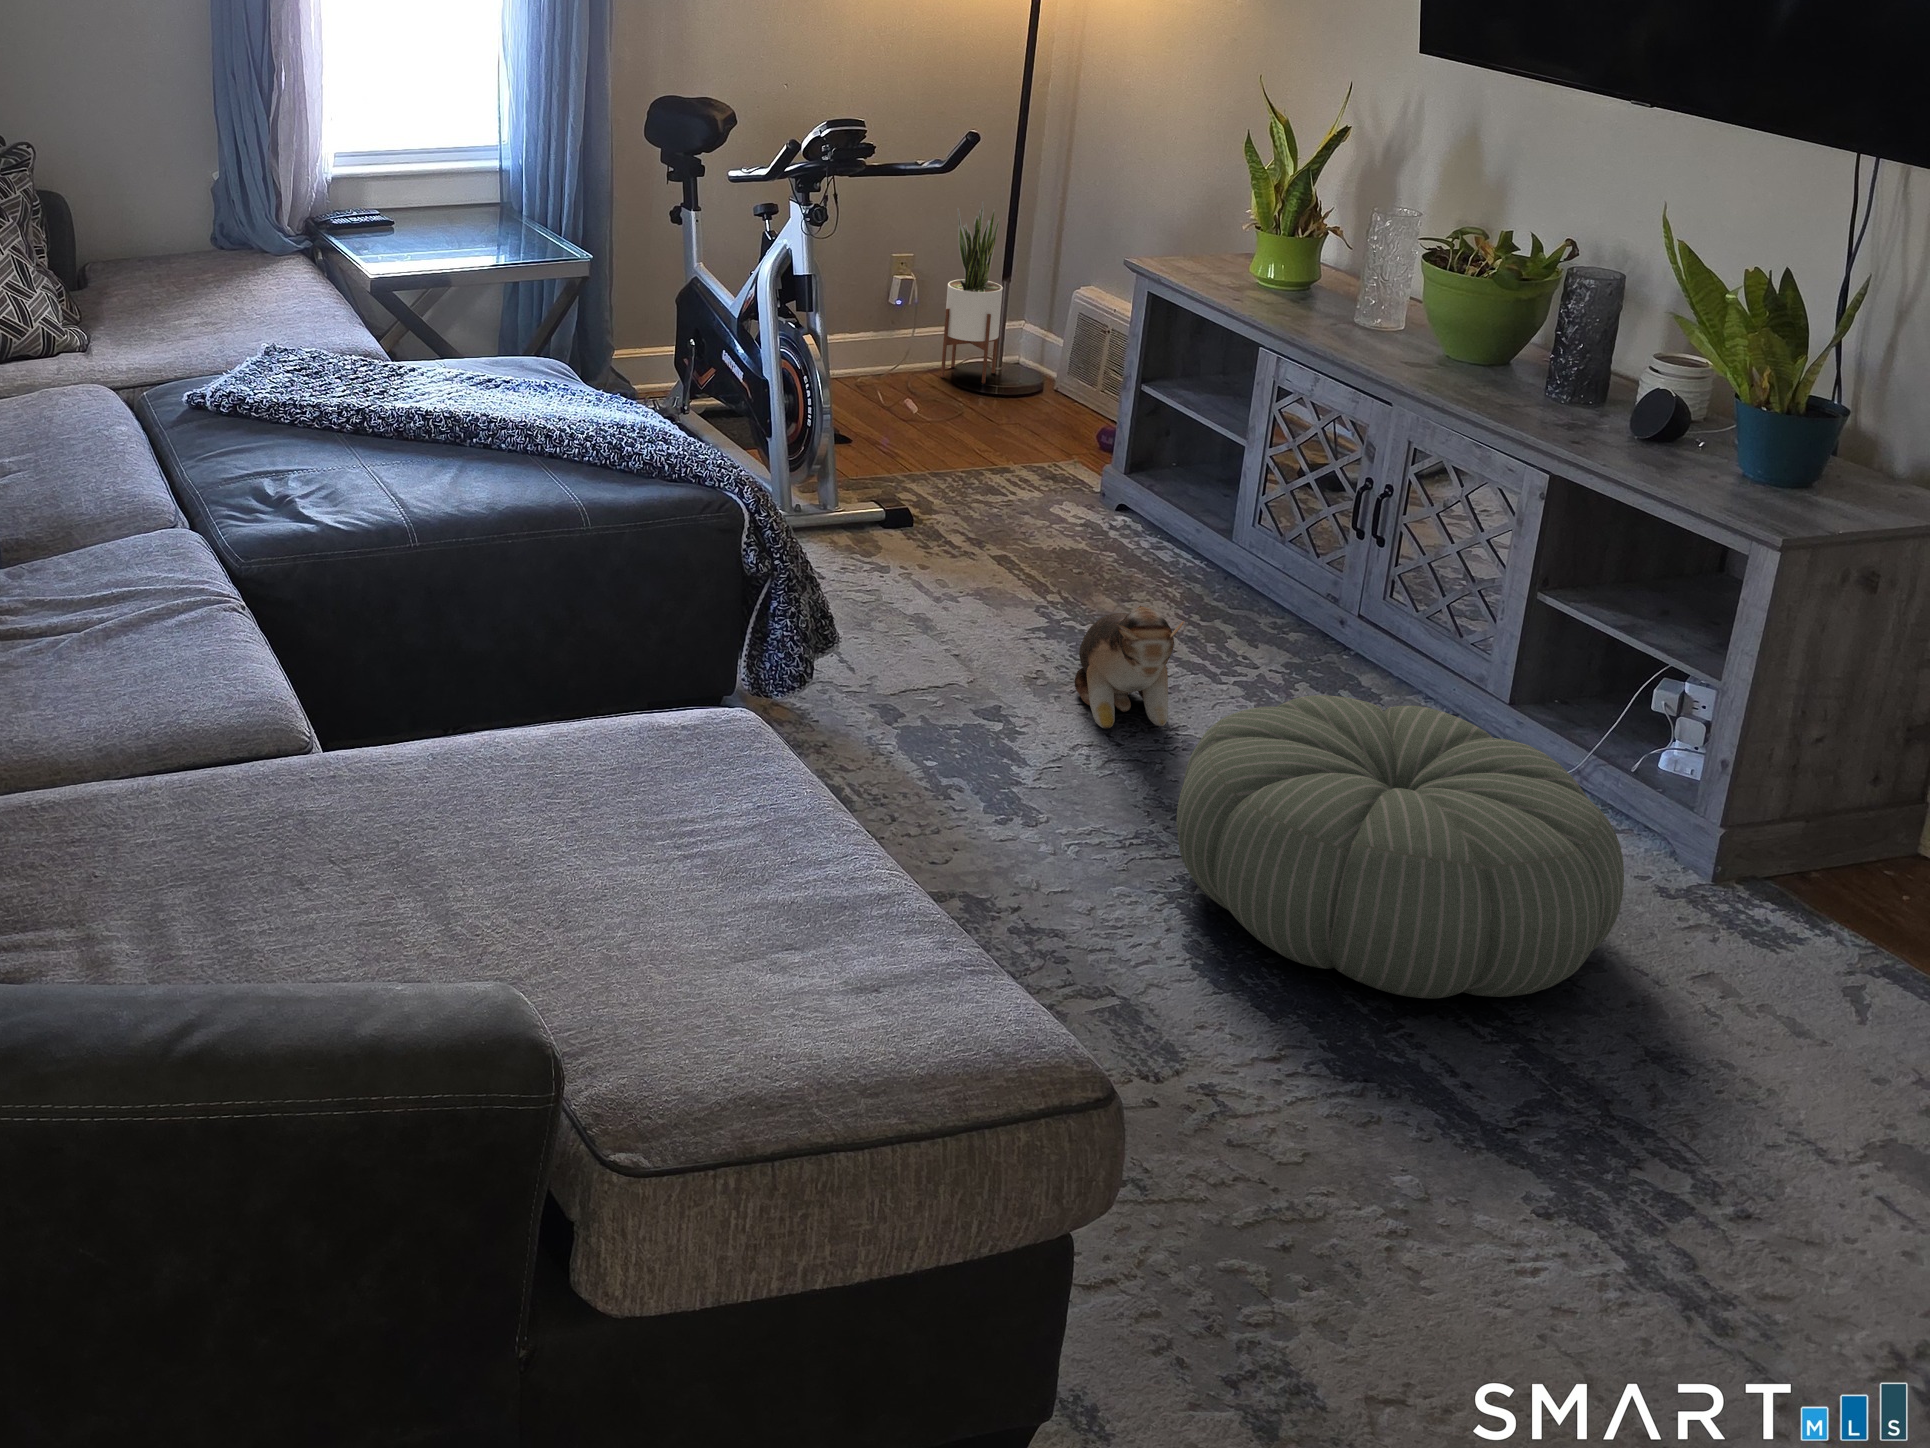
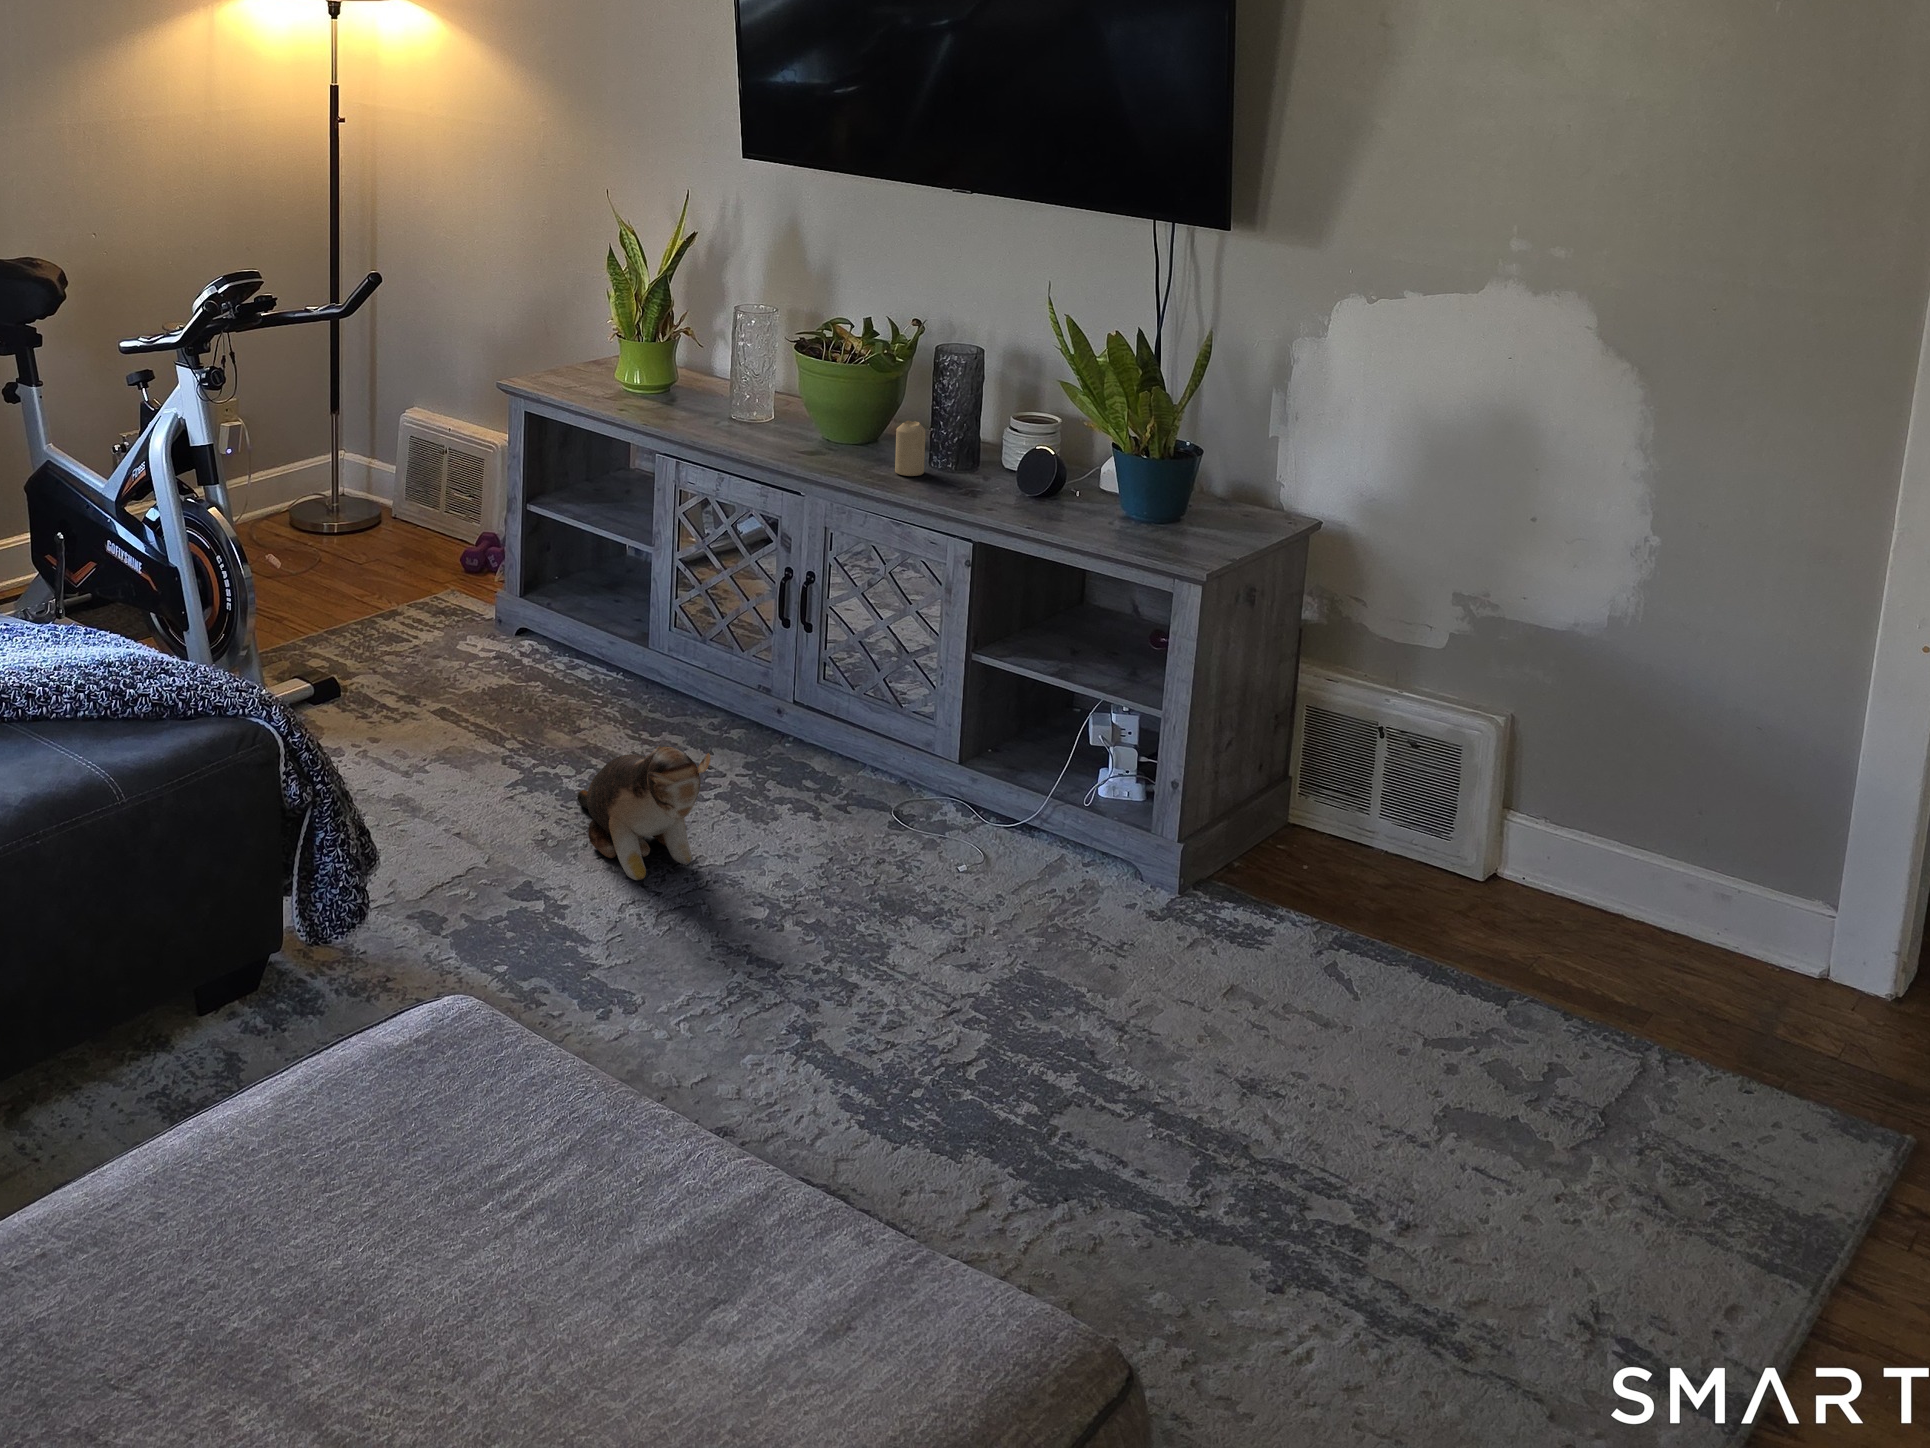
potted plant: present [941,201,1003,384] -> none [278,334,334,523]
candle: none [1495,343,1536,402] -> present [895,421,926,476]
pouf: present [1177,695,1624,999] -> none [771,792,1177,1094]

